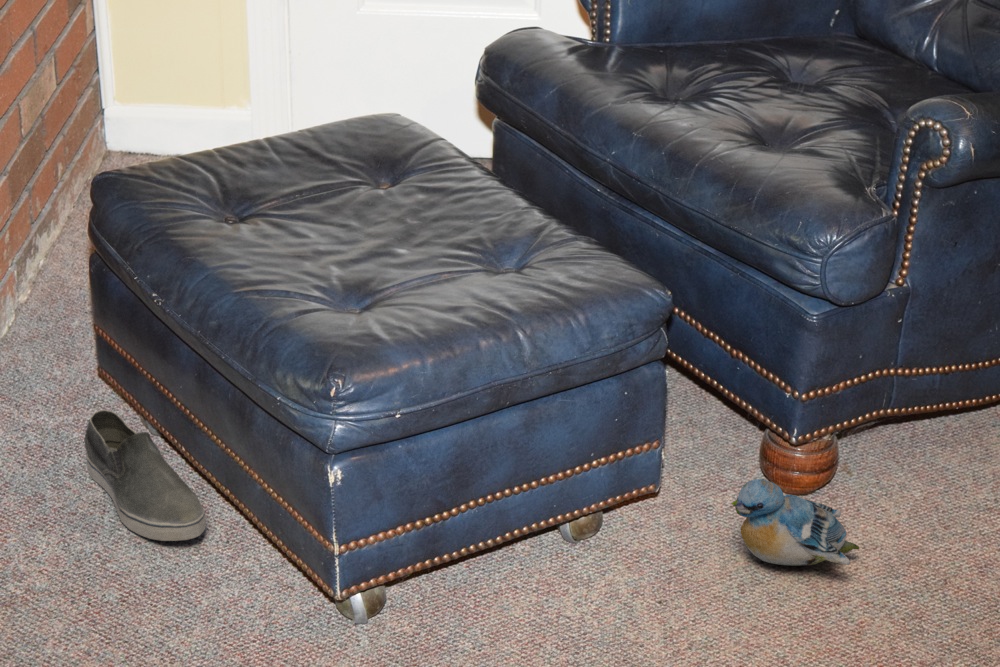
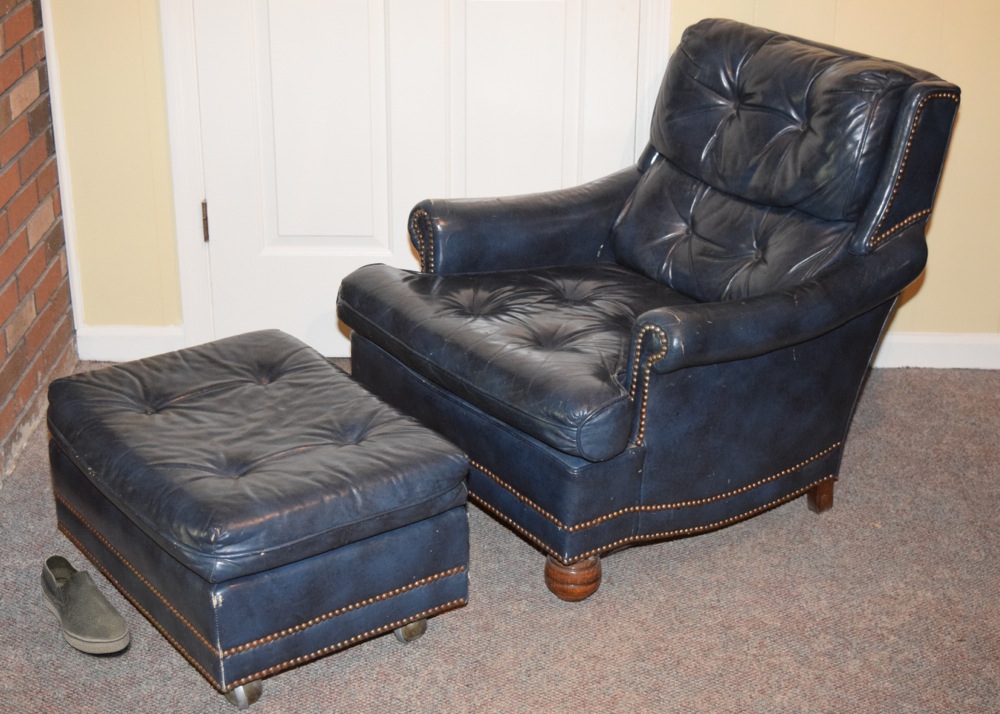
plush toy: present [732,479,859,566] -> none [521,590,616,653]

